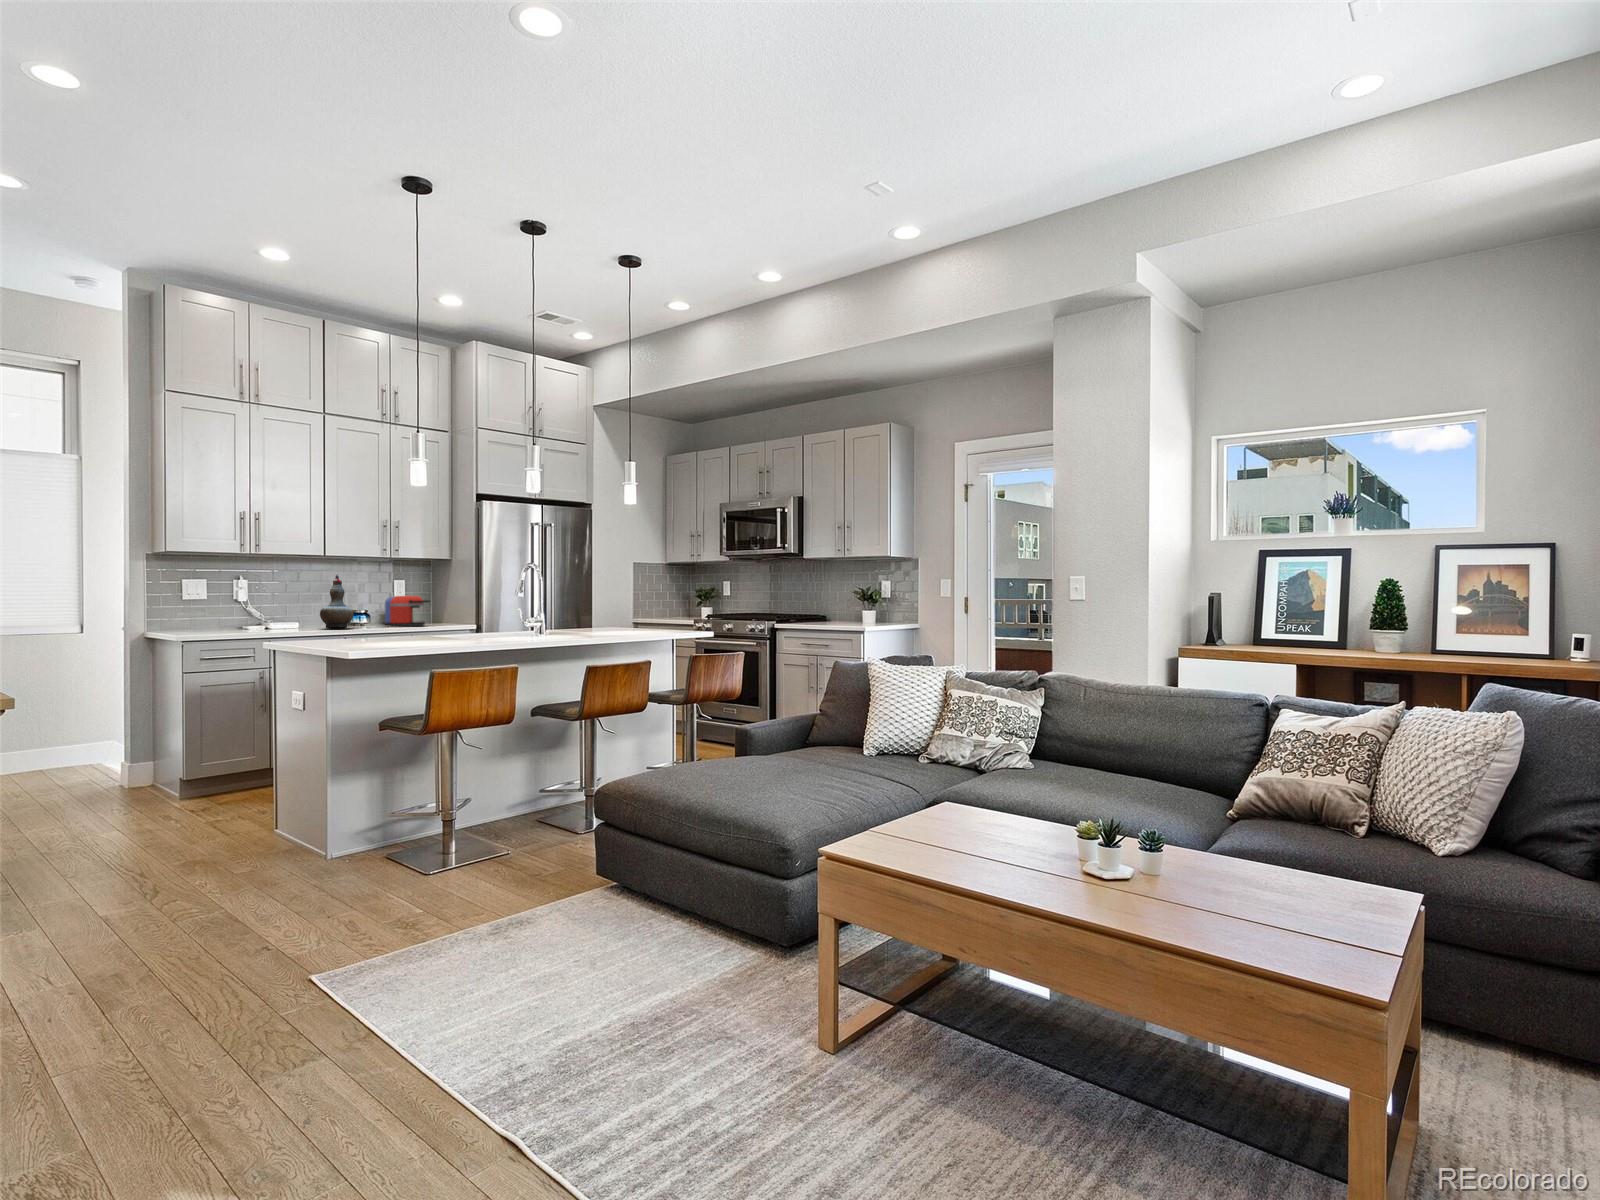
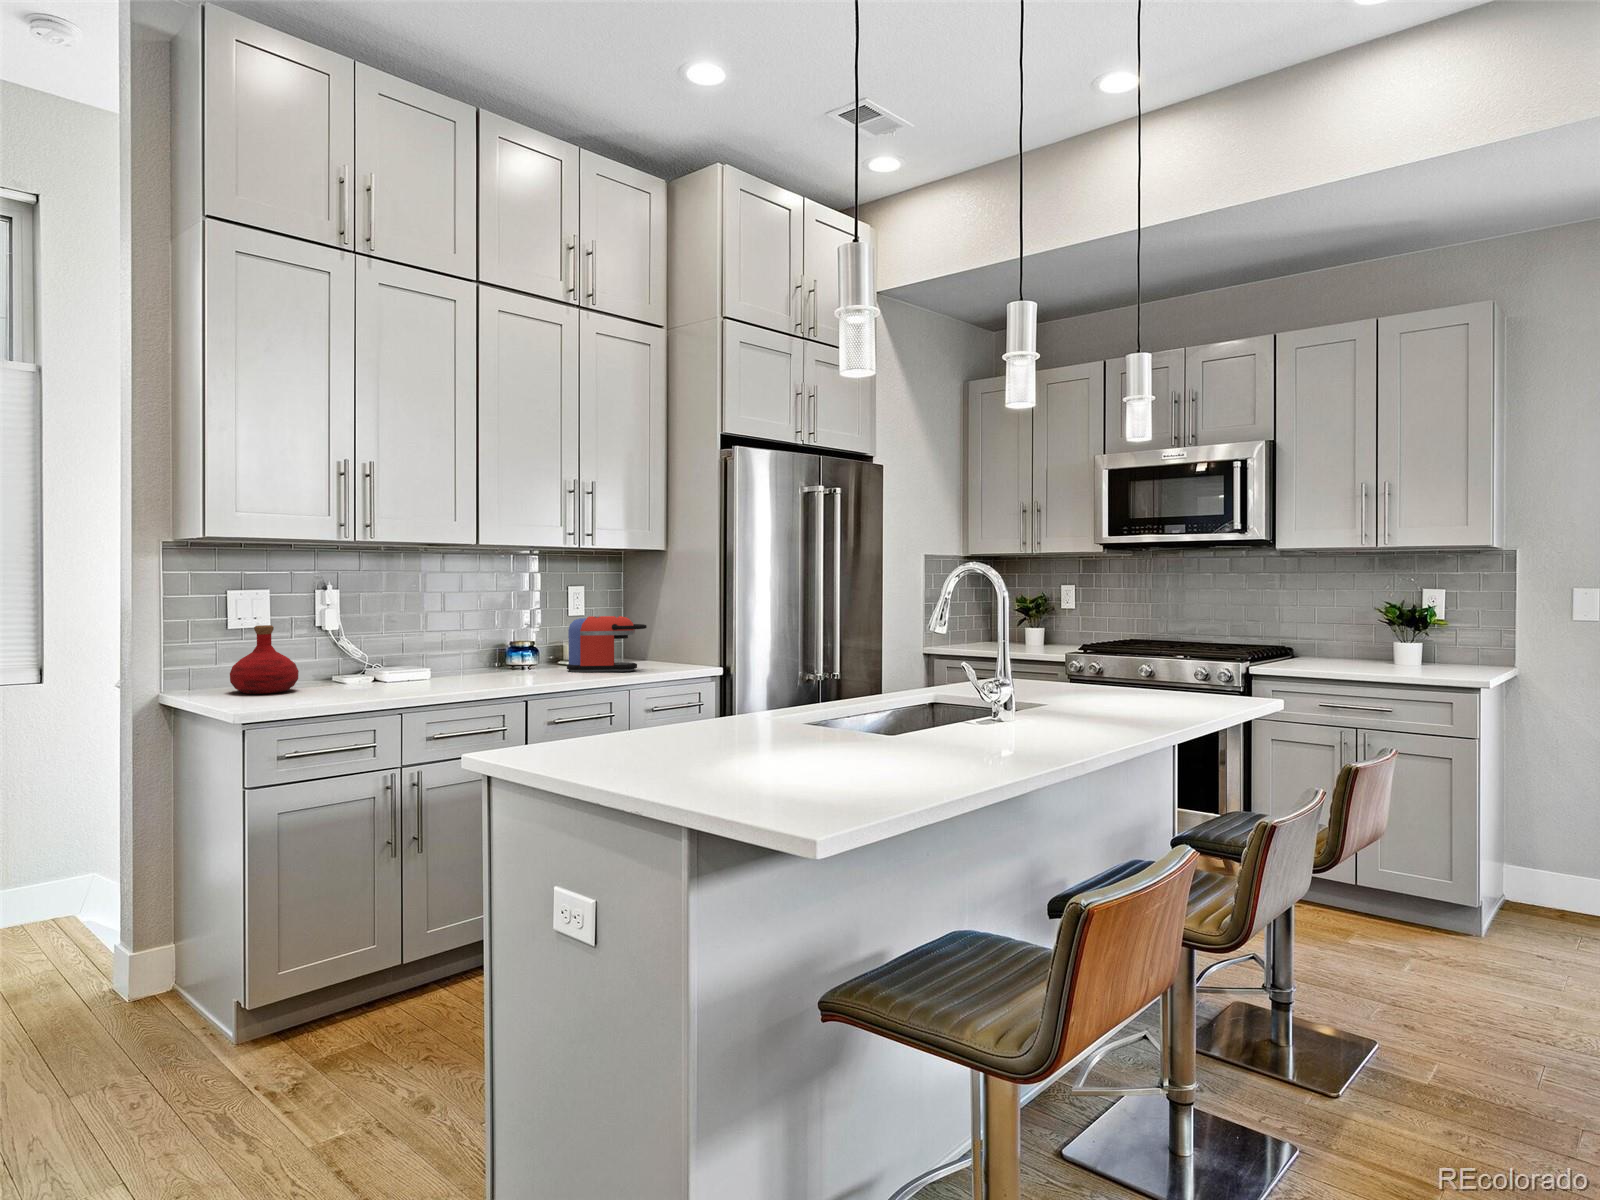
decorative vase: present [320,574,354,628] -> none [471,579,529,680]
bottle: none [182,597,219,632] -> present [230,625,299,694]

